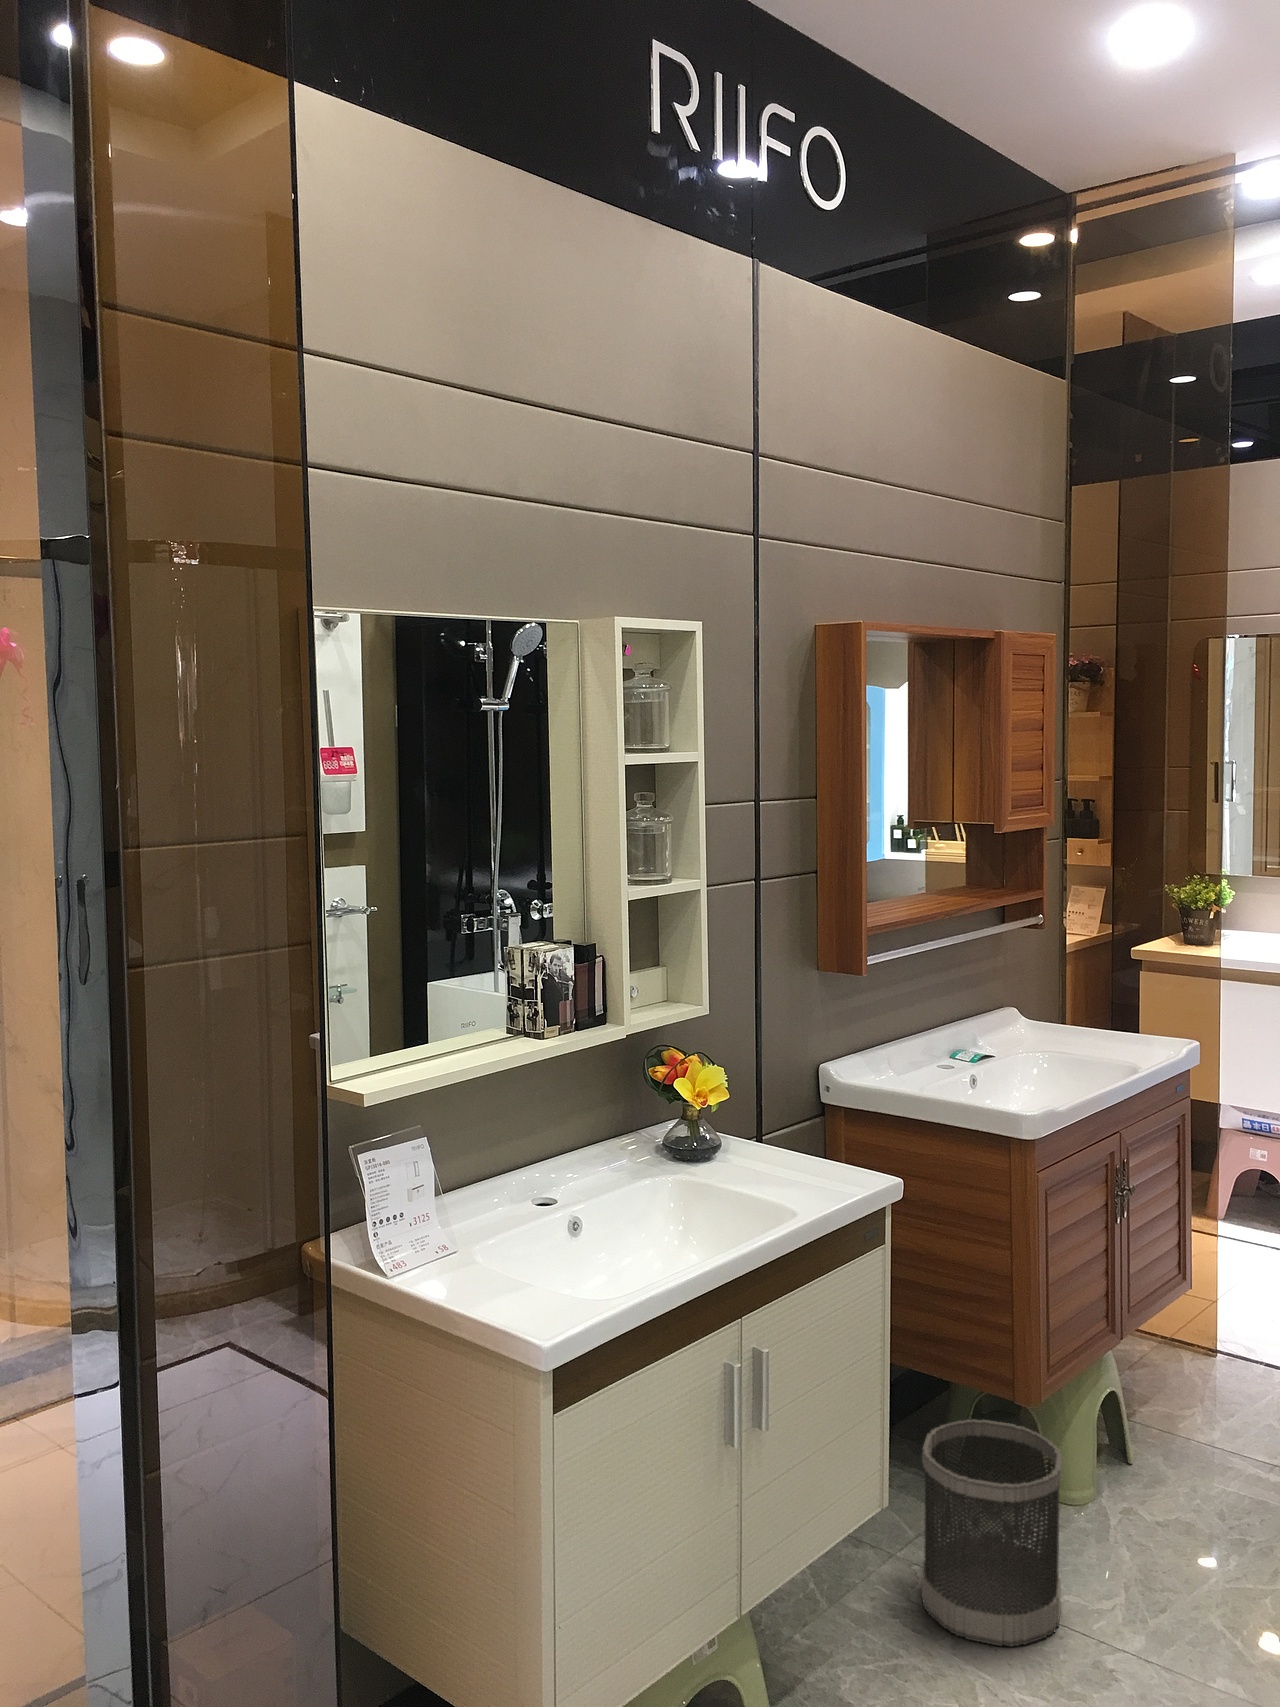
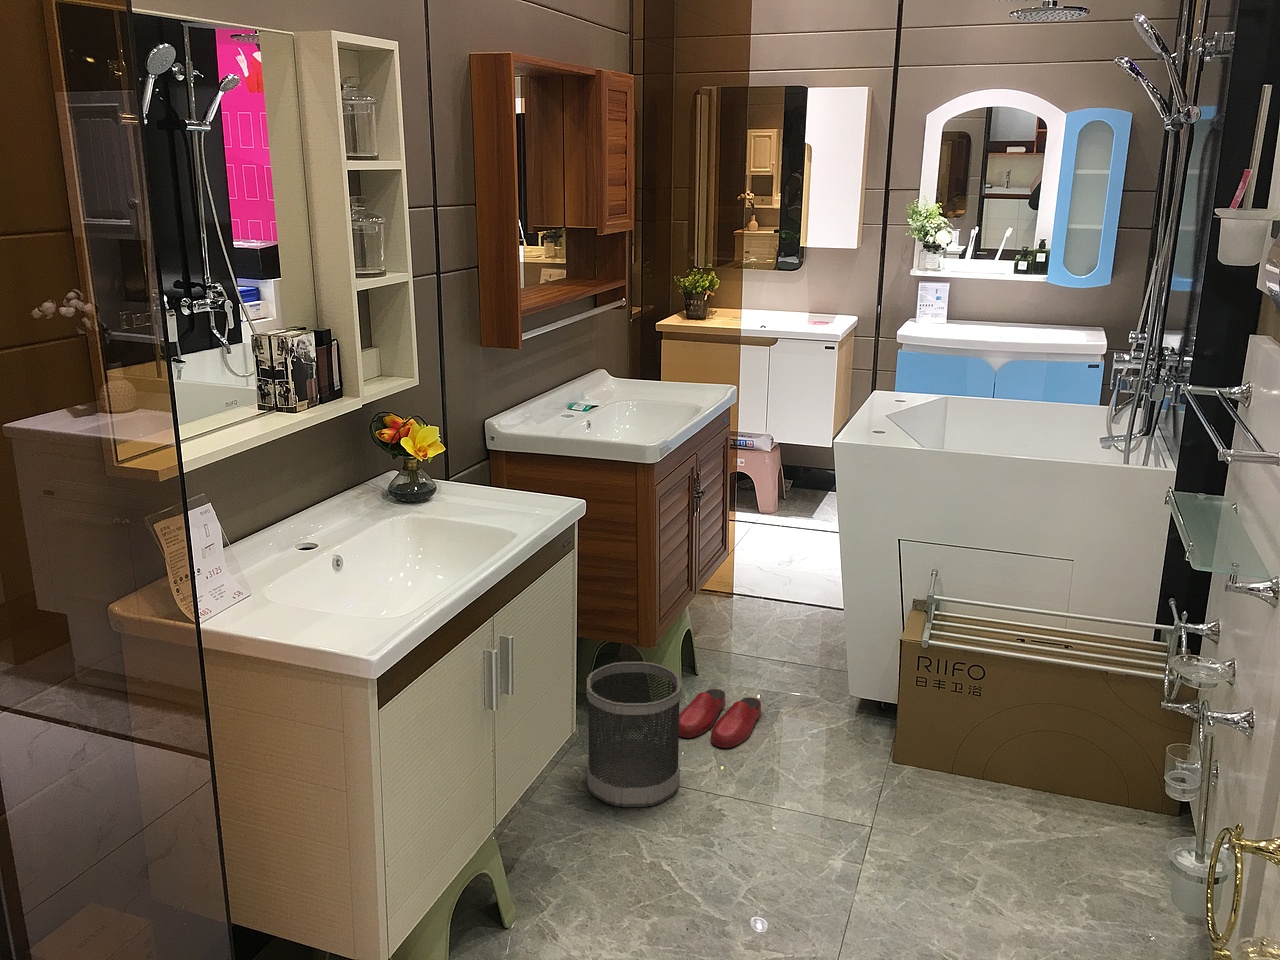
slippers: none [1071,1489,1215,1584] -> present [679,689,761,748]

